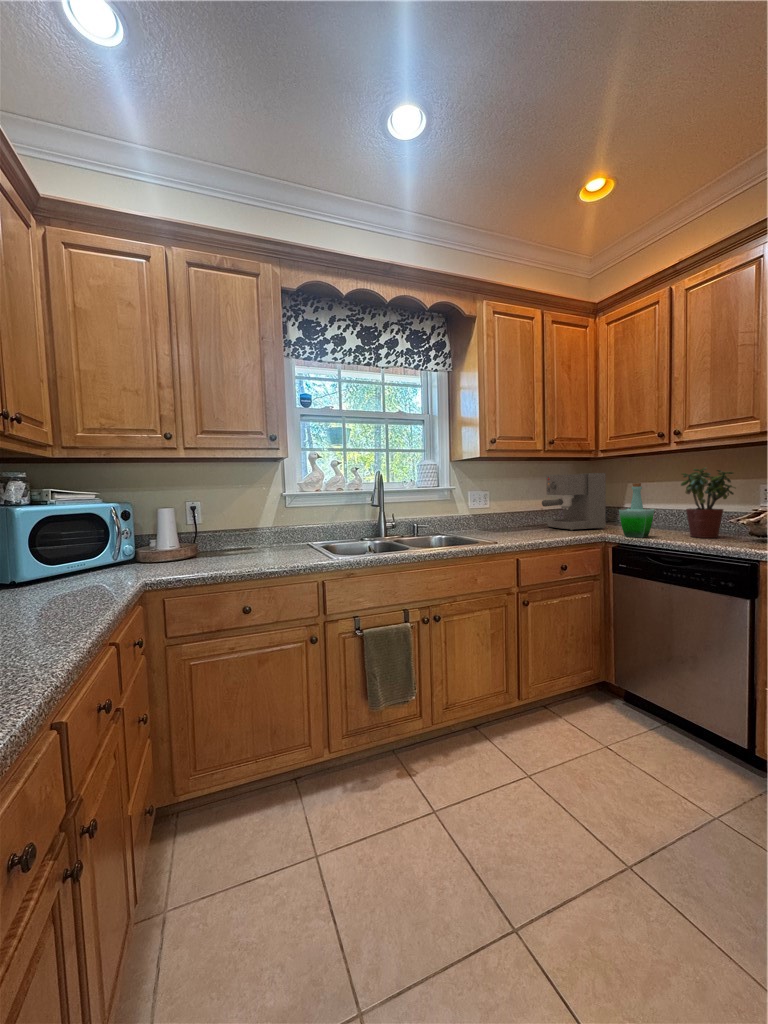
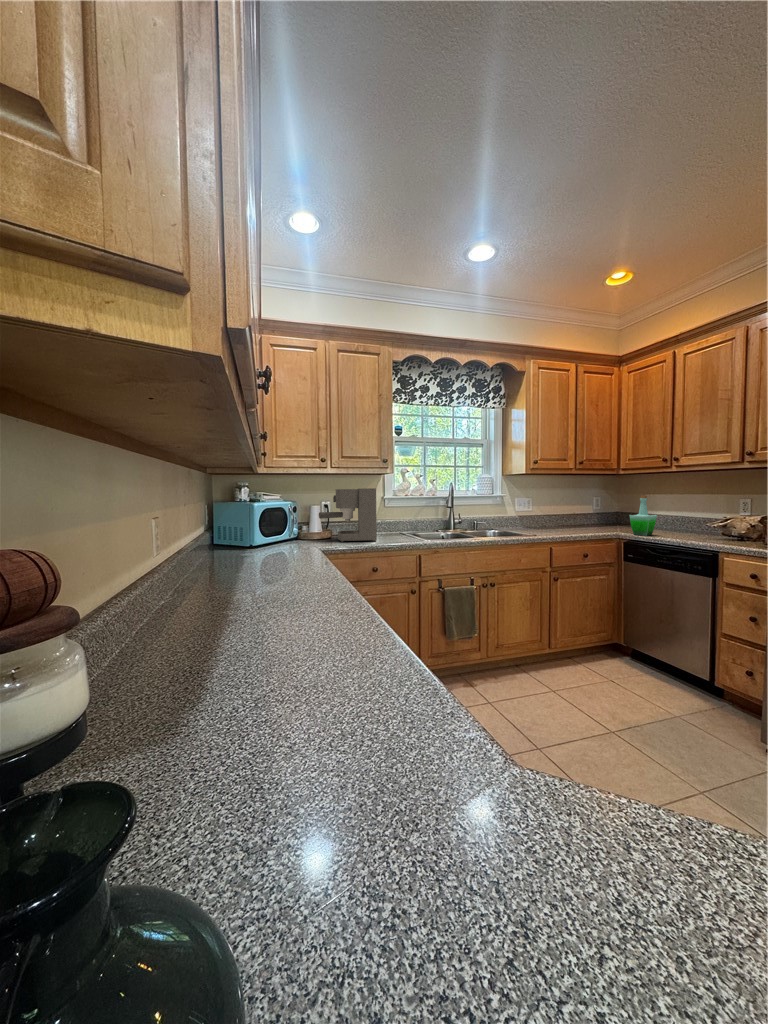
potted plant: present [681,467,735,538] -> none [678,486,717,537]
coffee maker: present [542,473,606,531] -> present [319,488,377,542]

